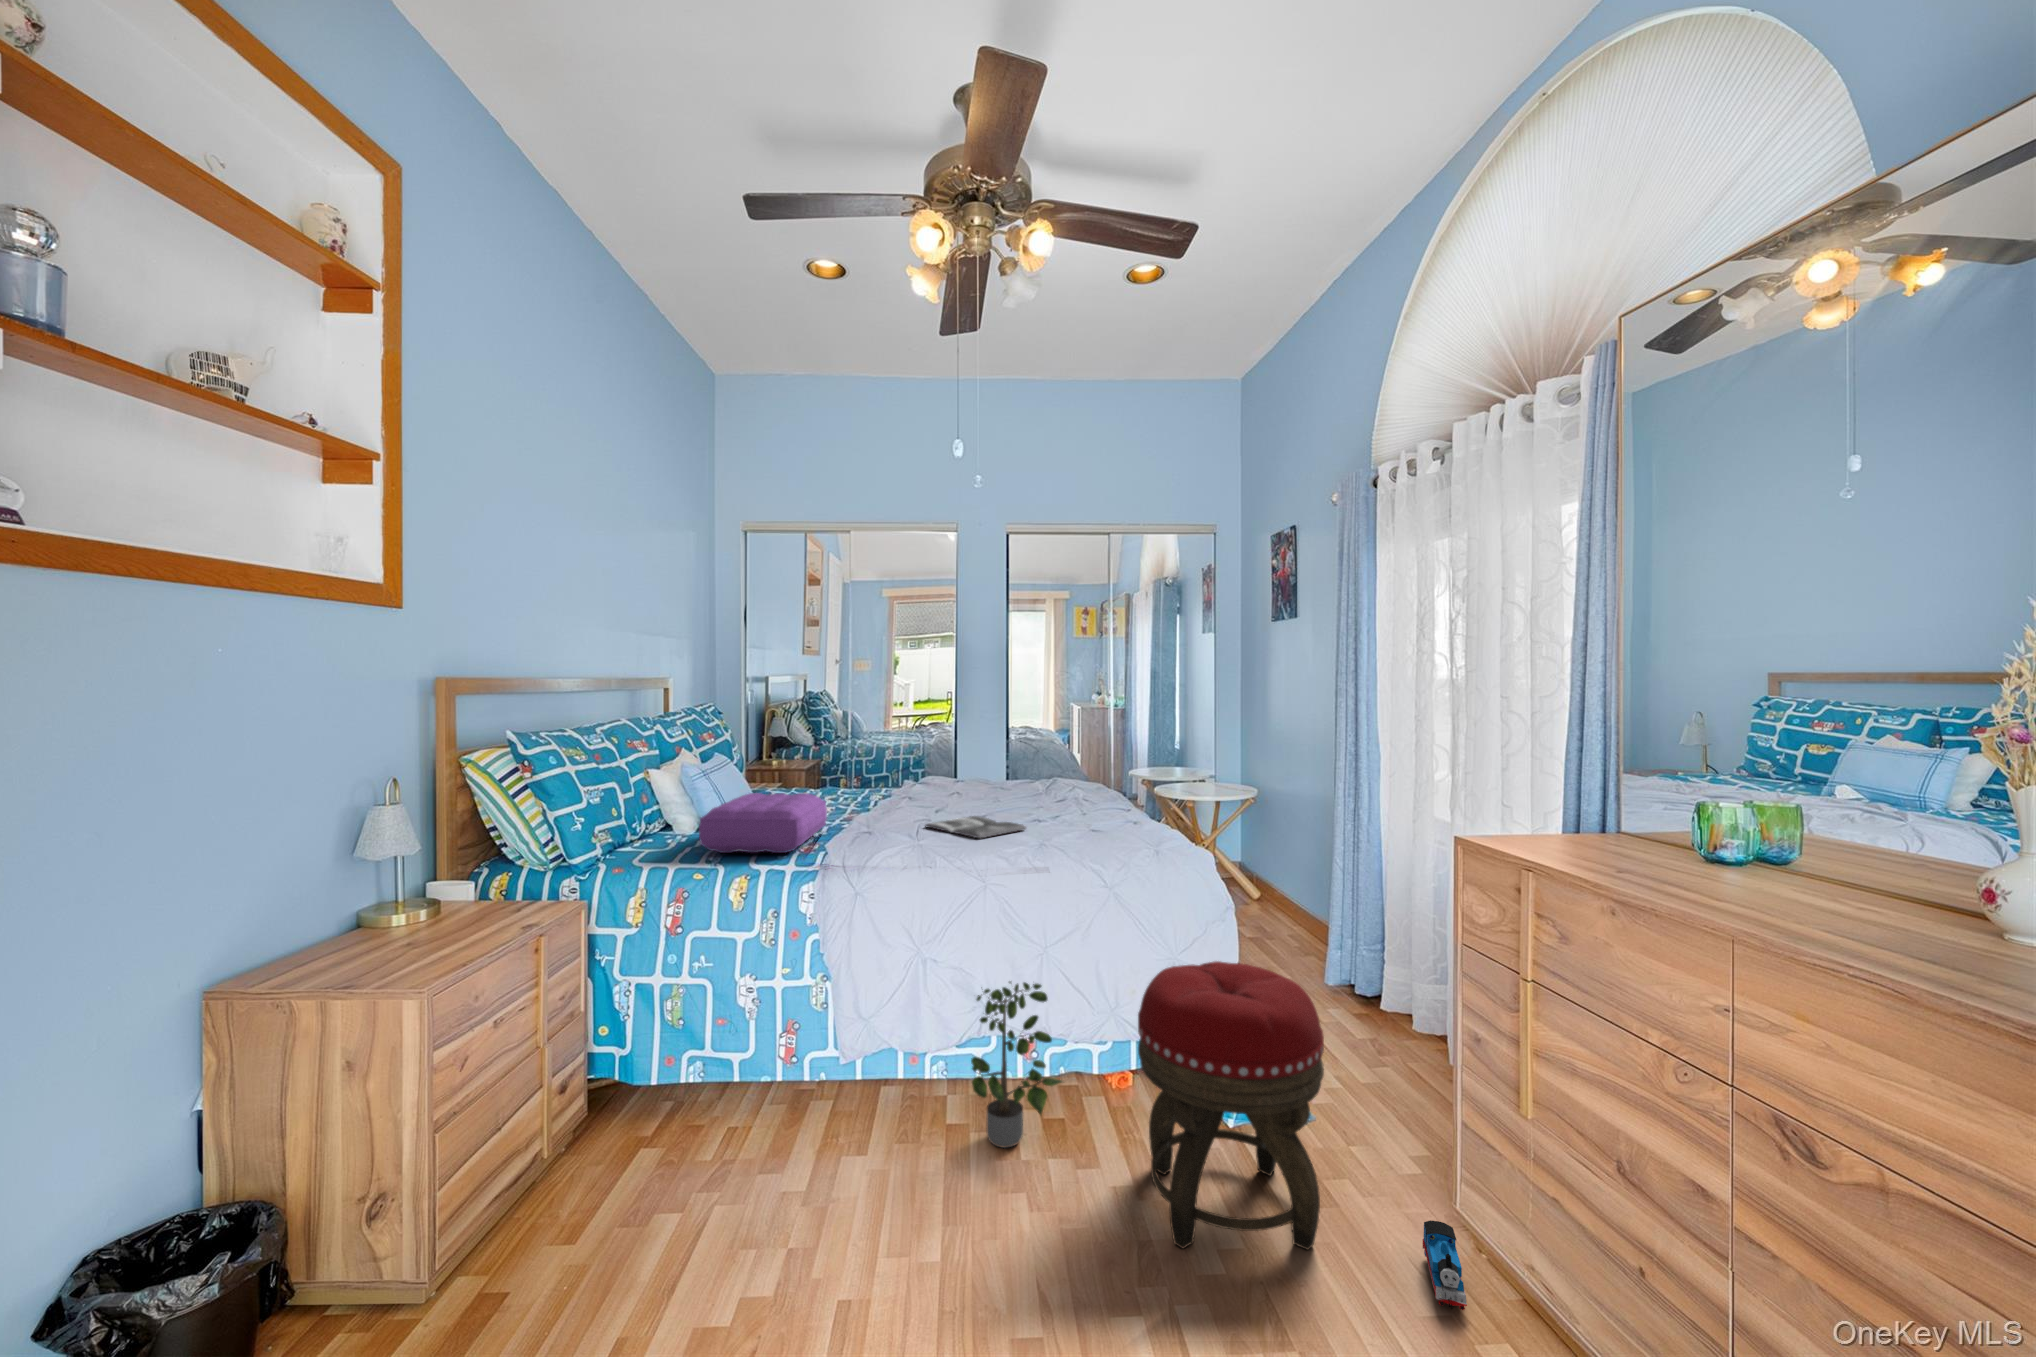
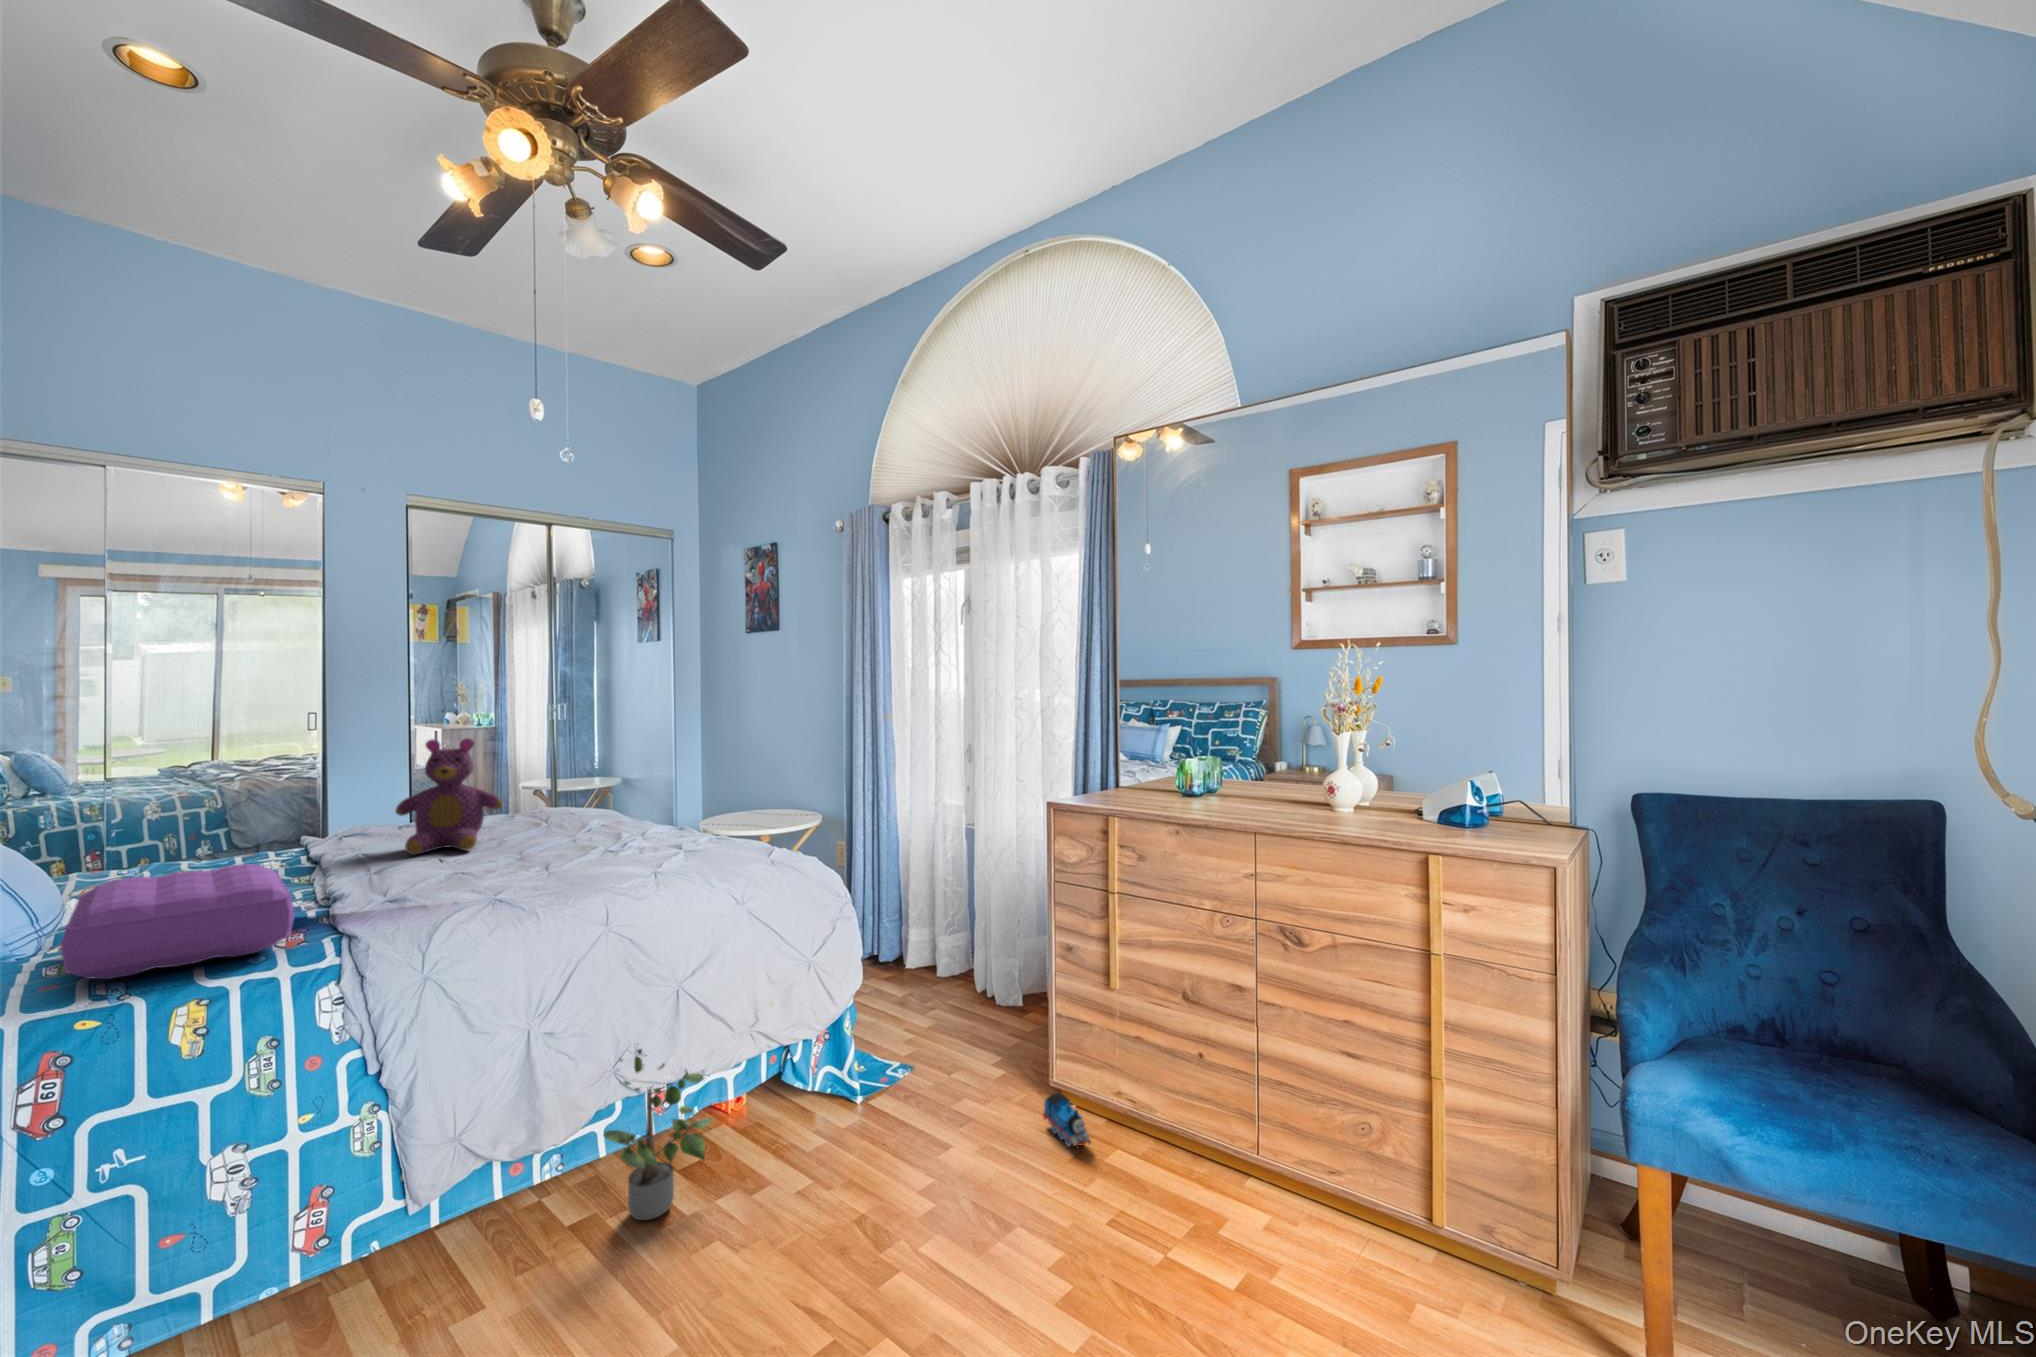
teddy bear: none [931,716,999,805] -> present [396,738,502,855]
magazine: present [925,816,1026,838] -> none [456,858,602,882]
footstool: present [1138,961,1324,1250] -> none [814,941,982,1209]

